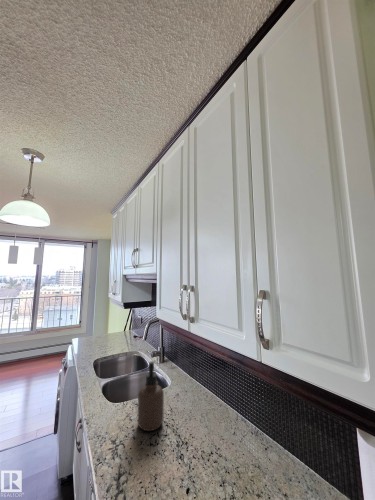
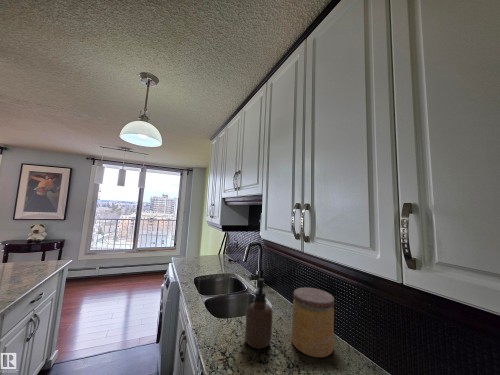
jar: none [184,364,221,431] -> present [292,287,335,357]

